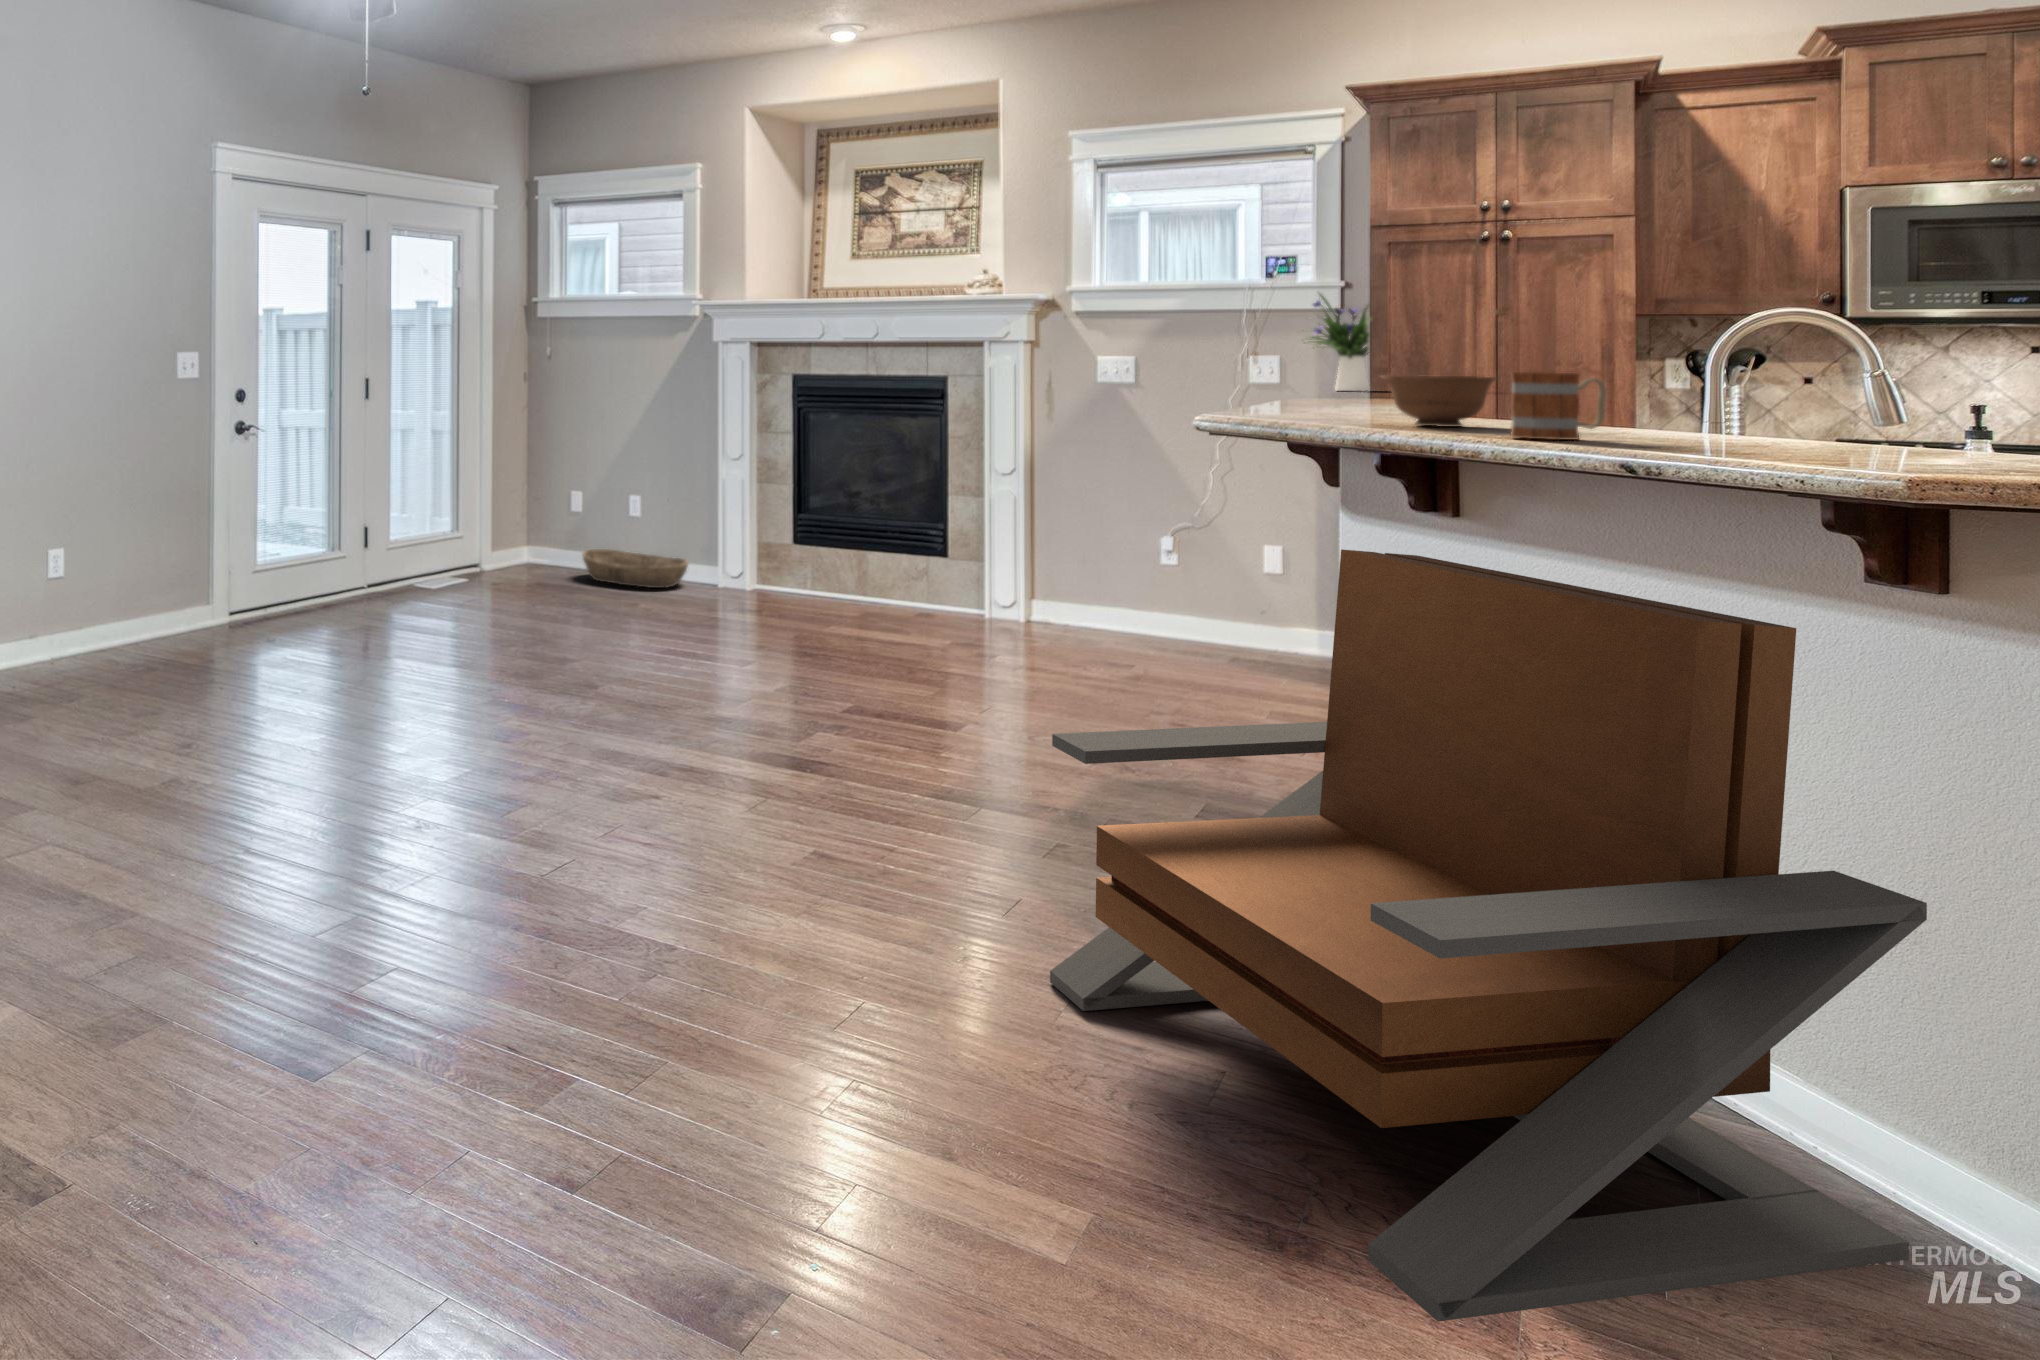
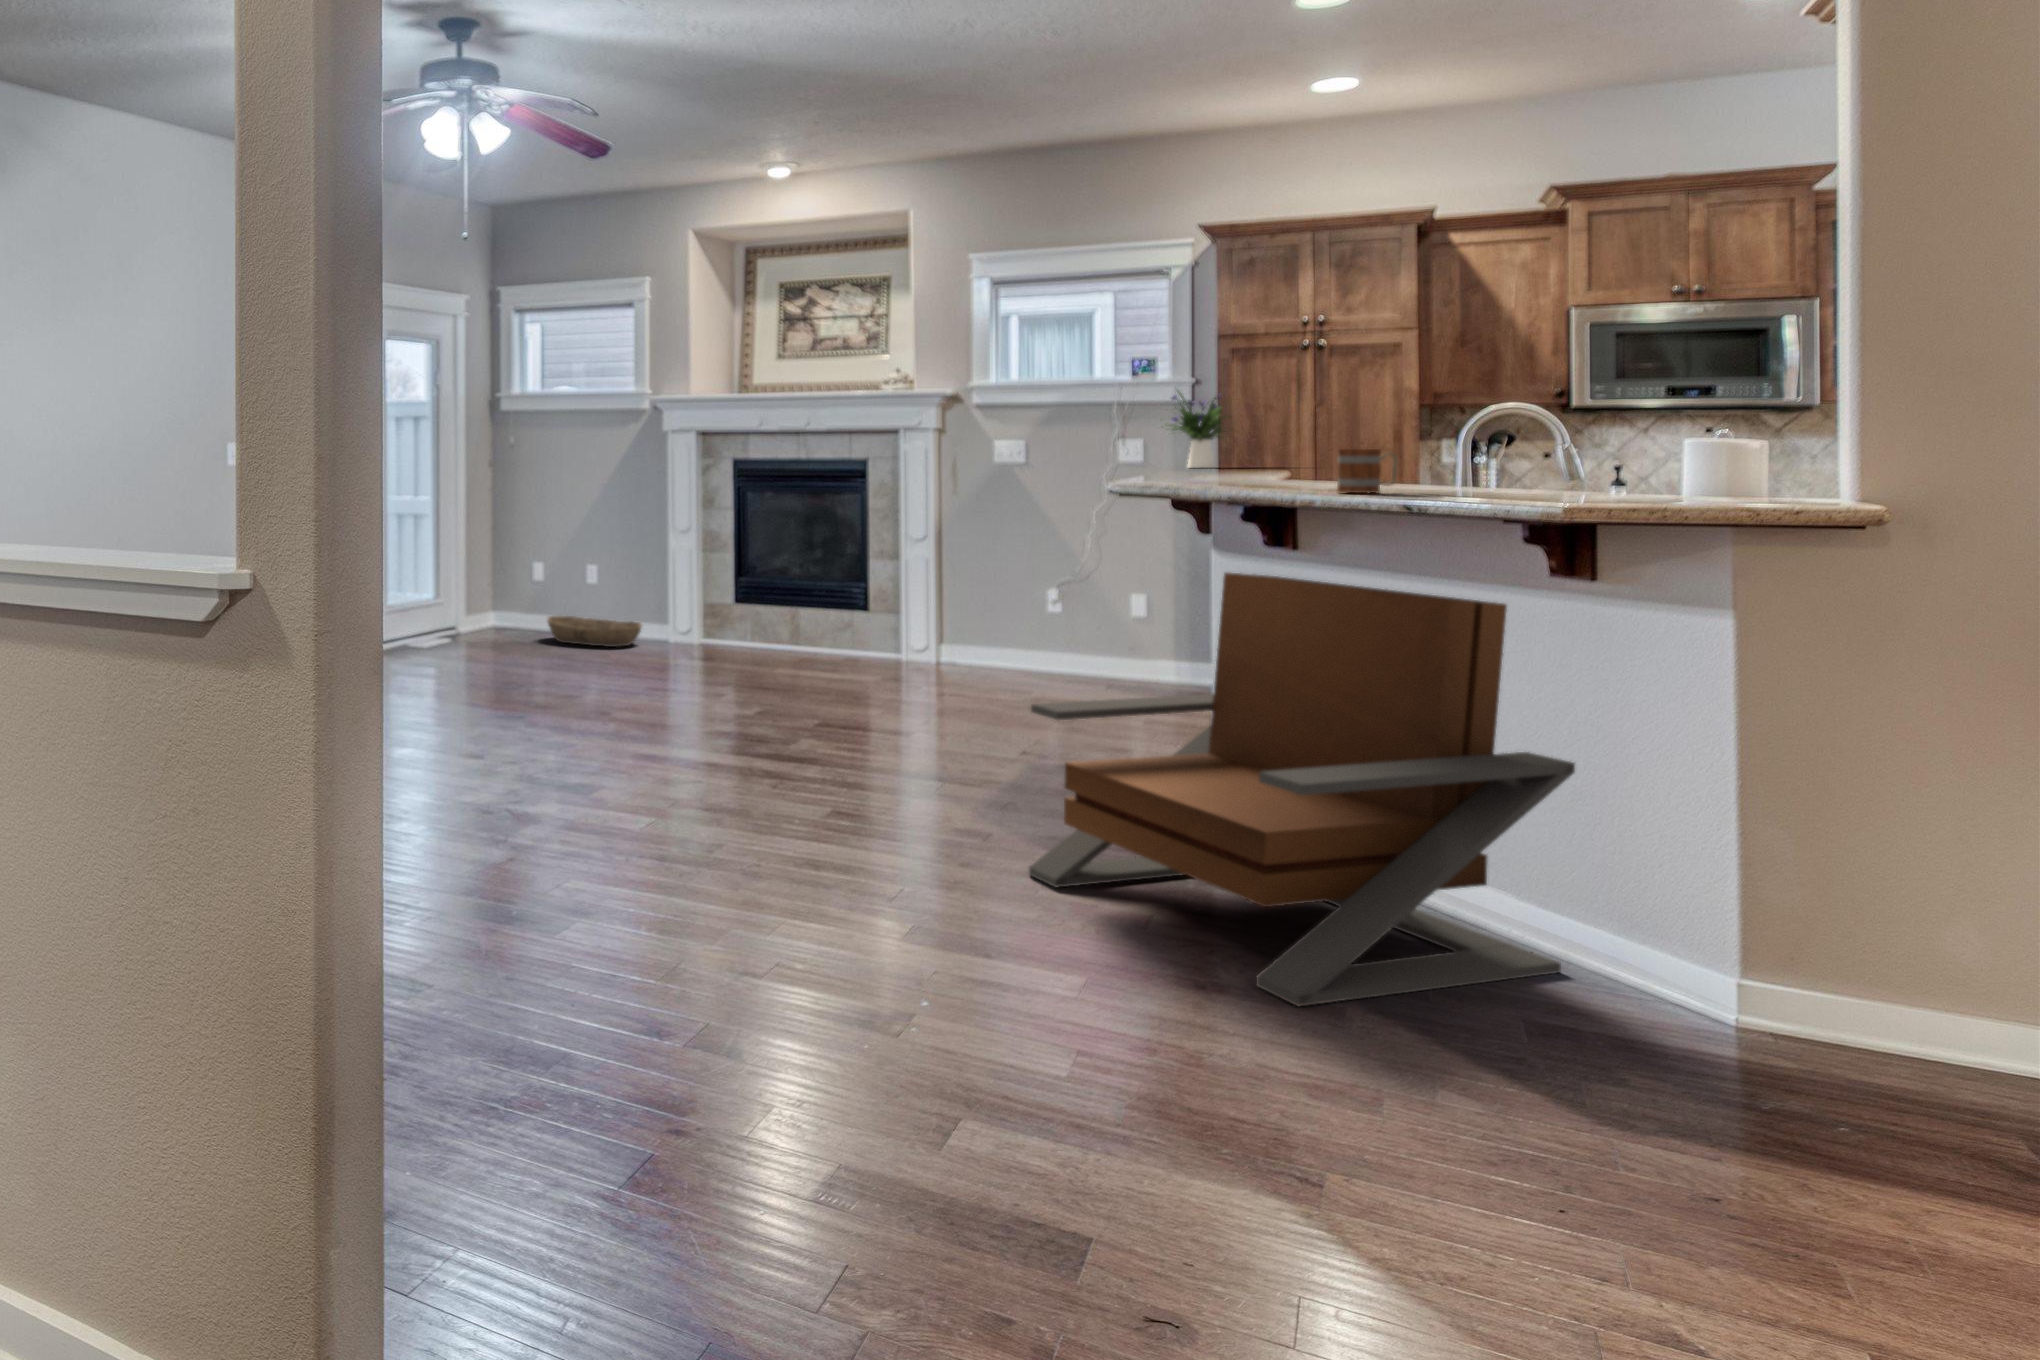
bowl: present [1381,375,1498,427] -> none [1245,452,1328,488]

